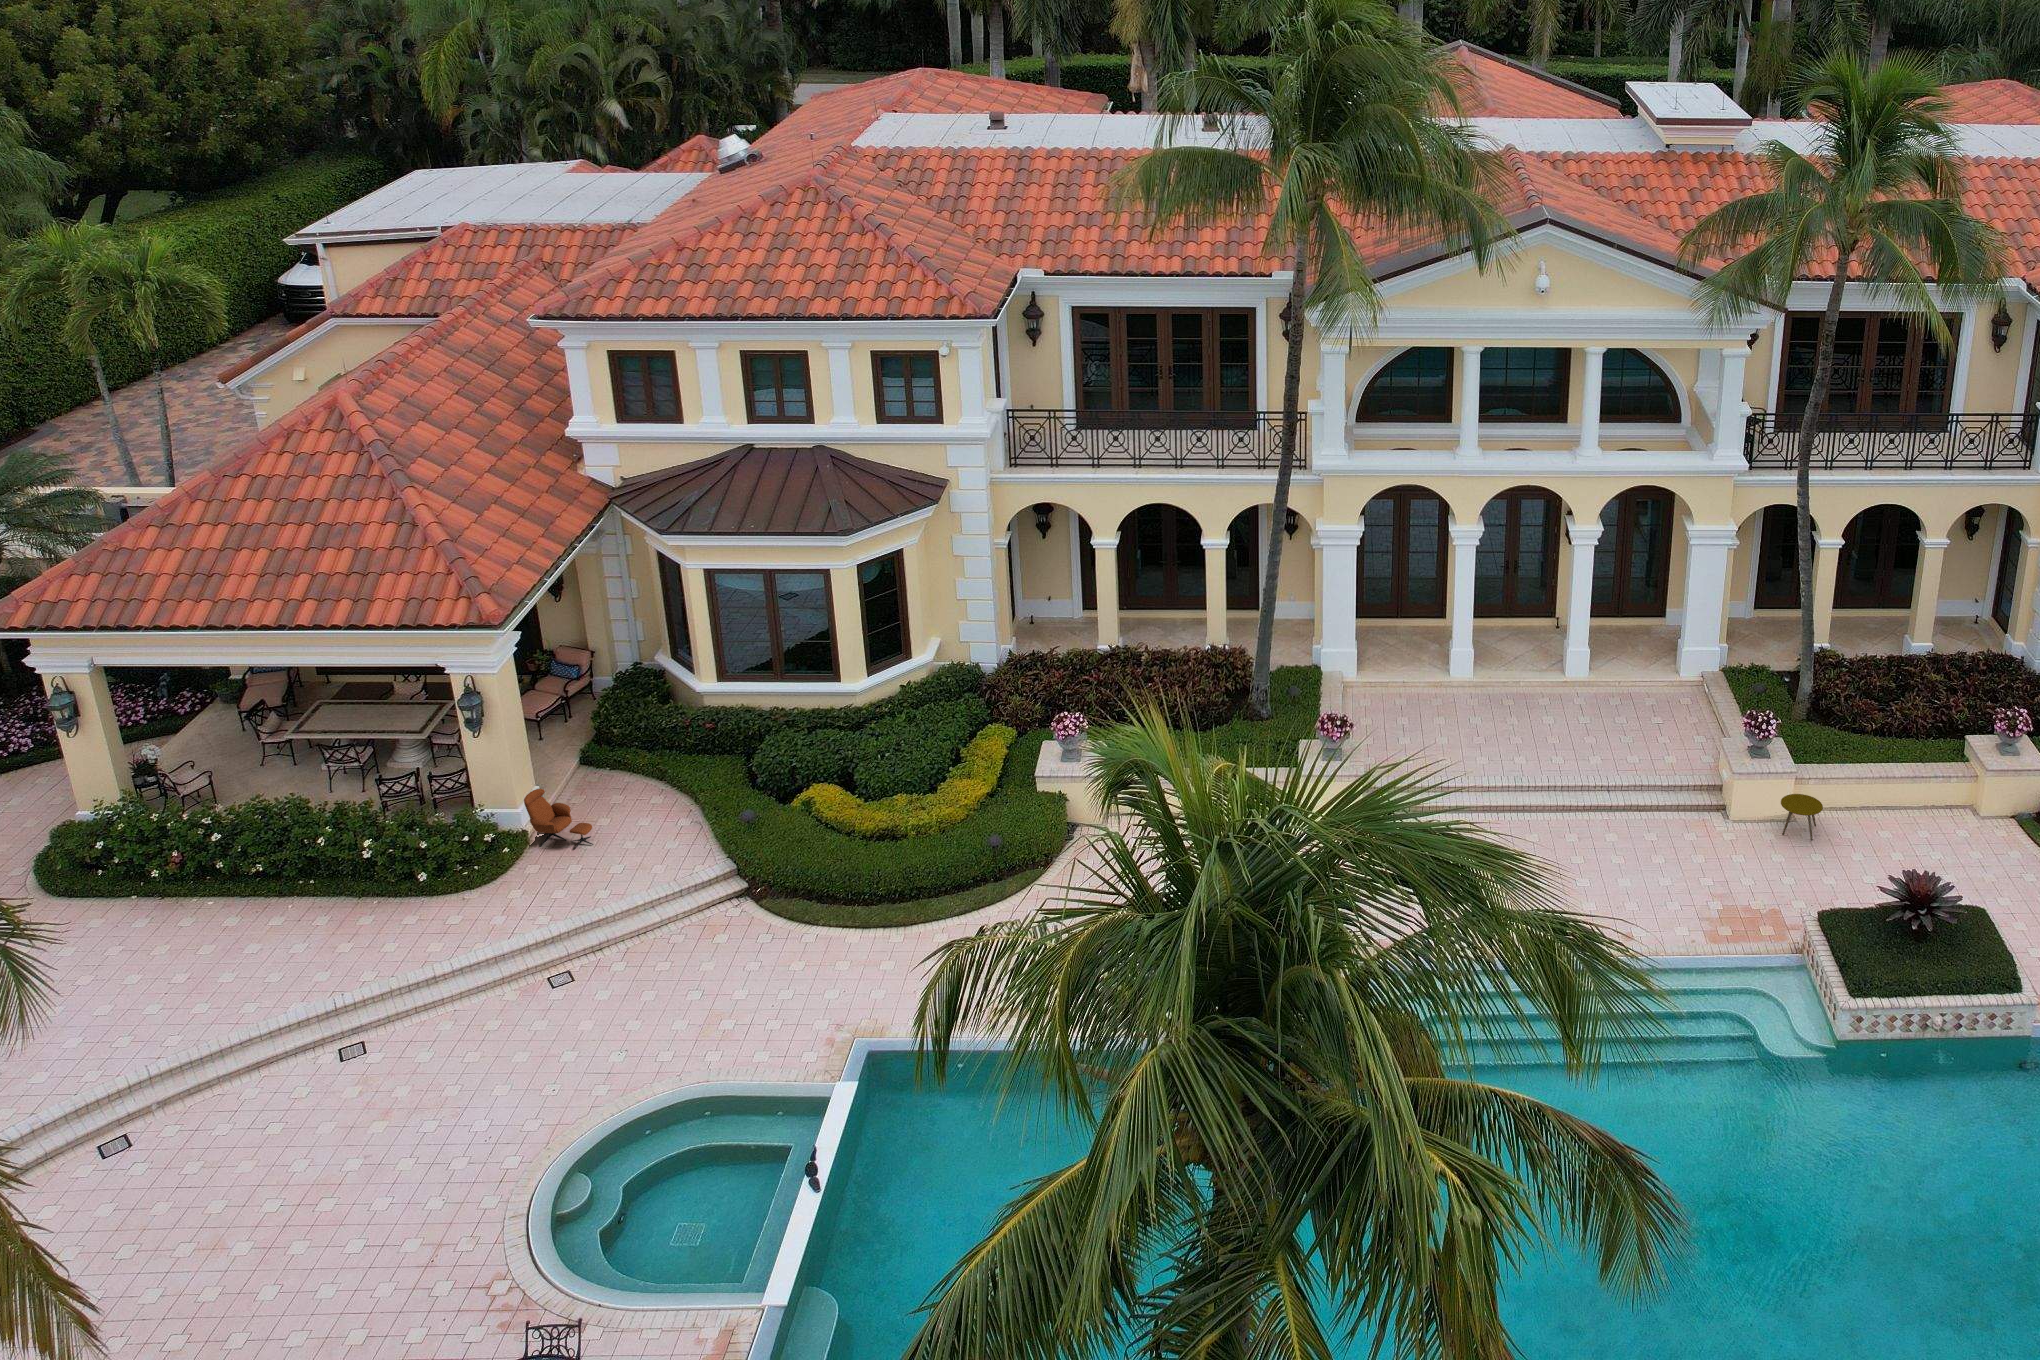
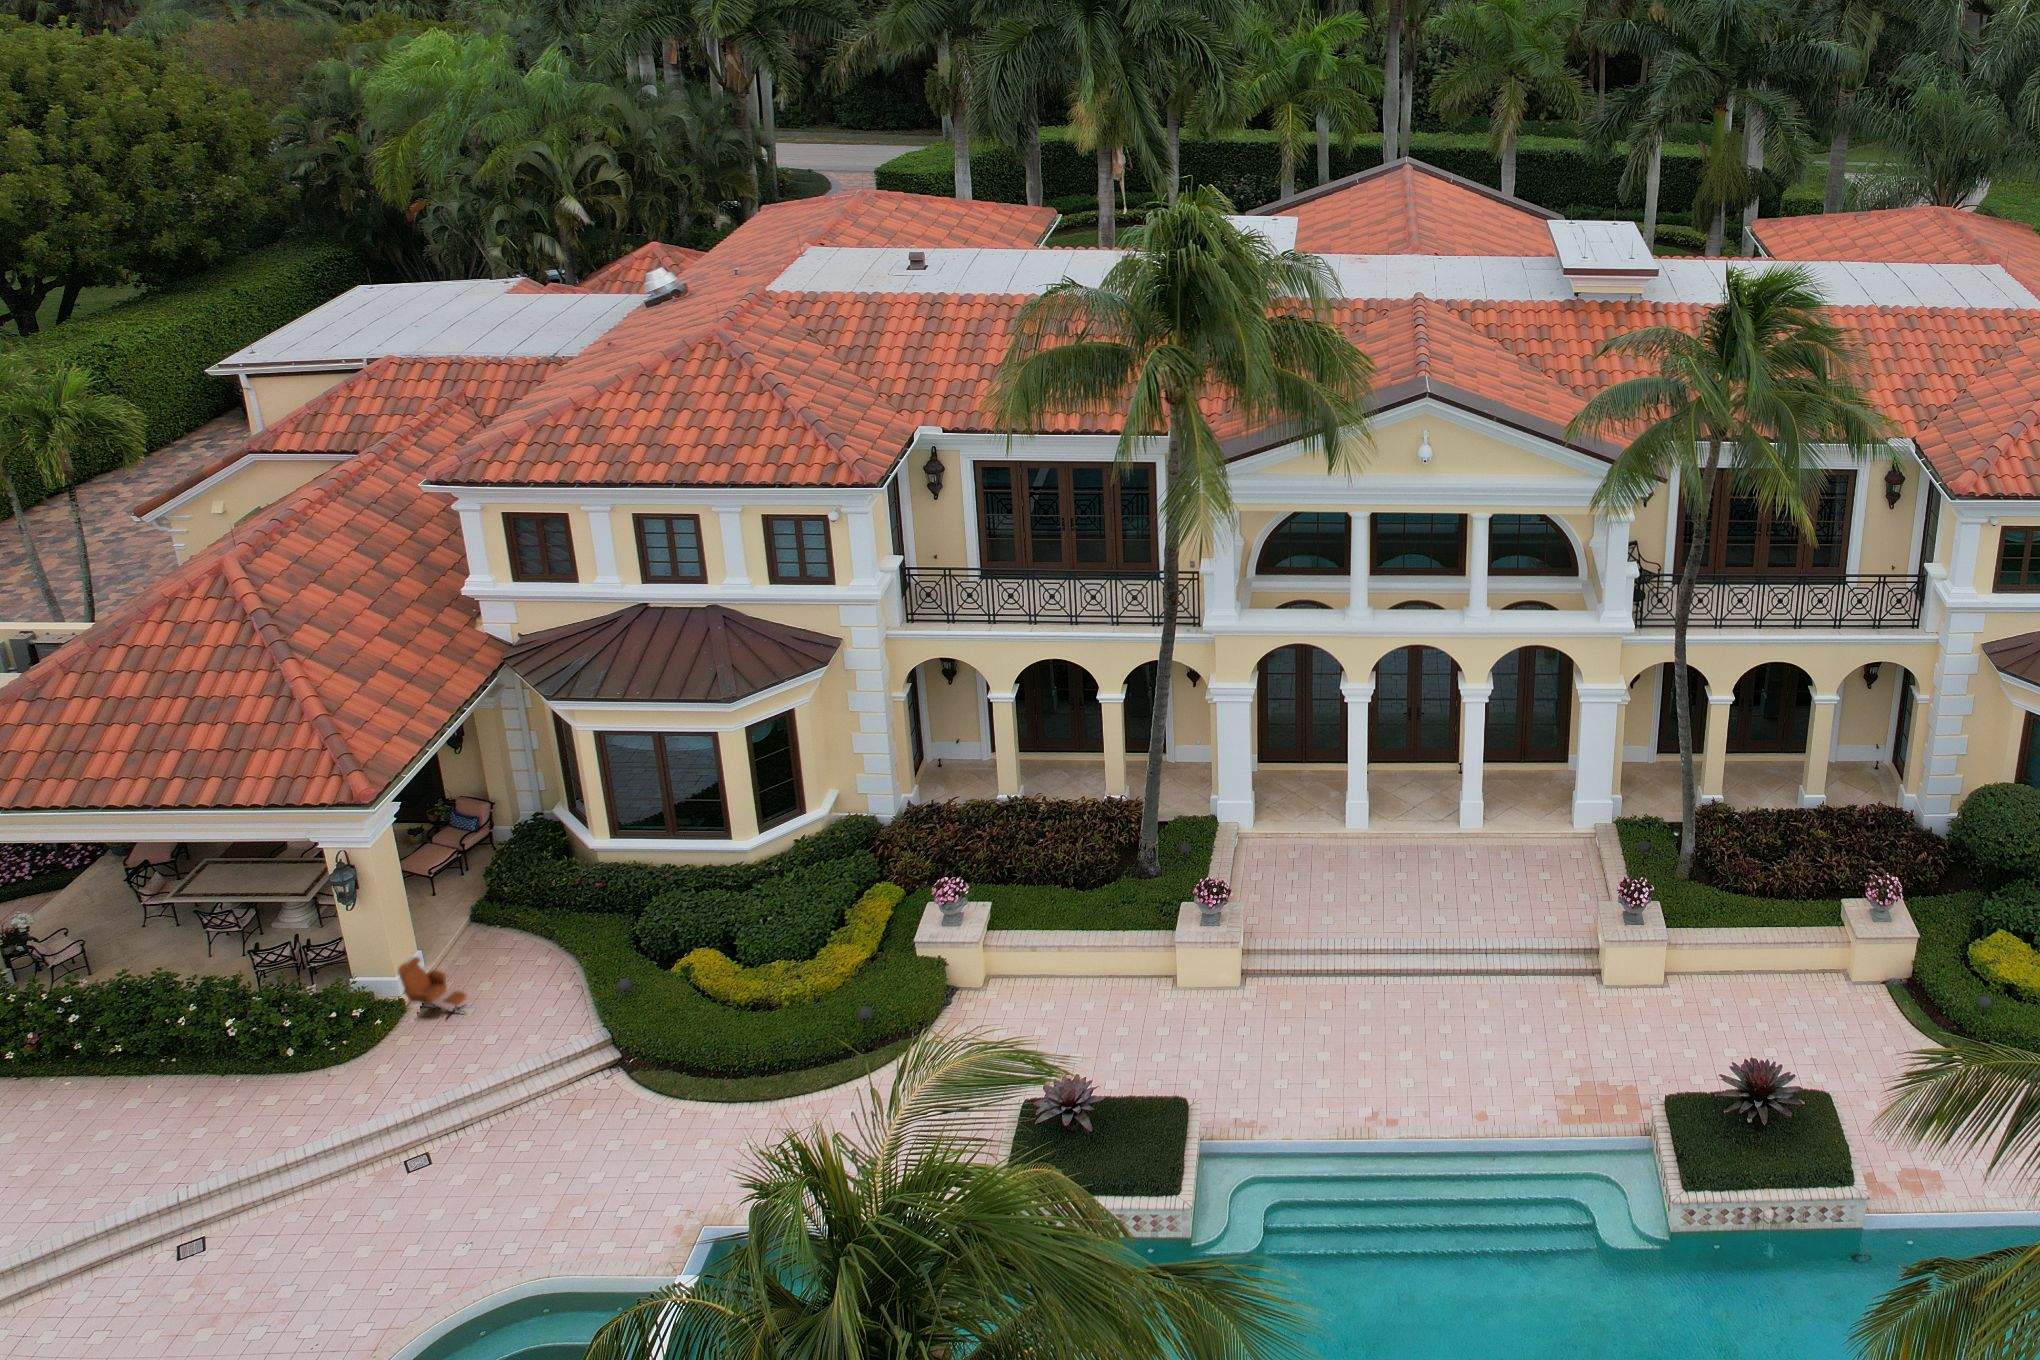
side table: present [1781,794,1823,840] -> none [1653,960,1694,1008]

